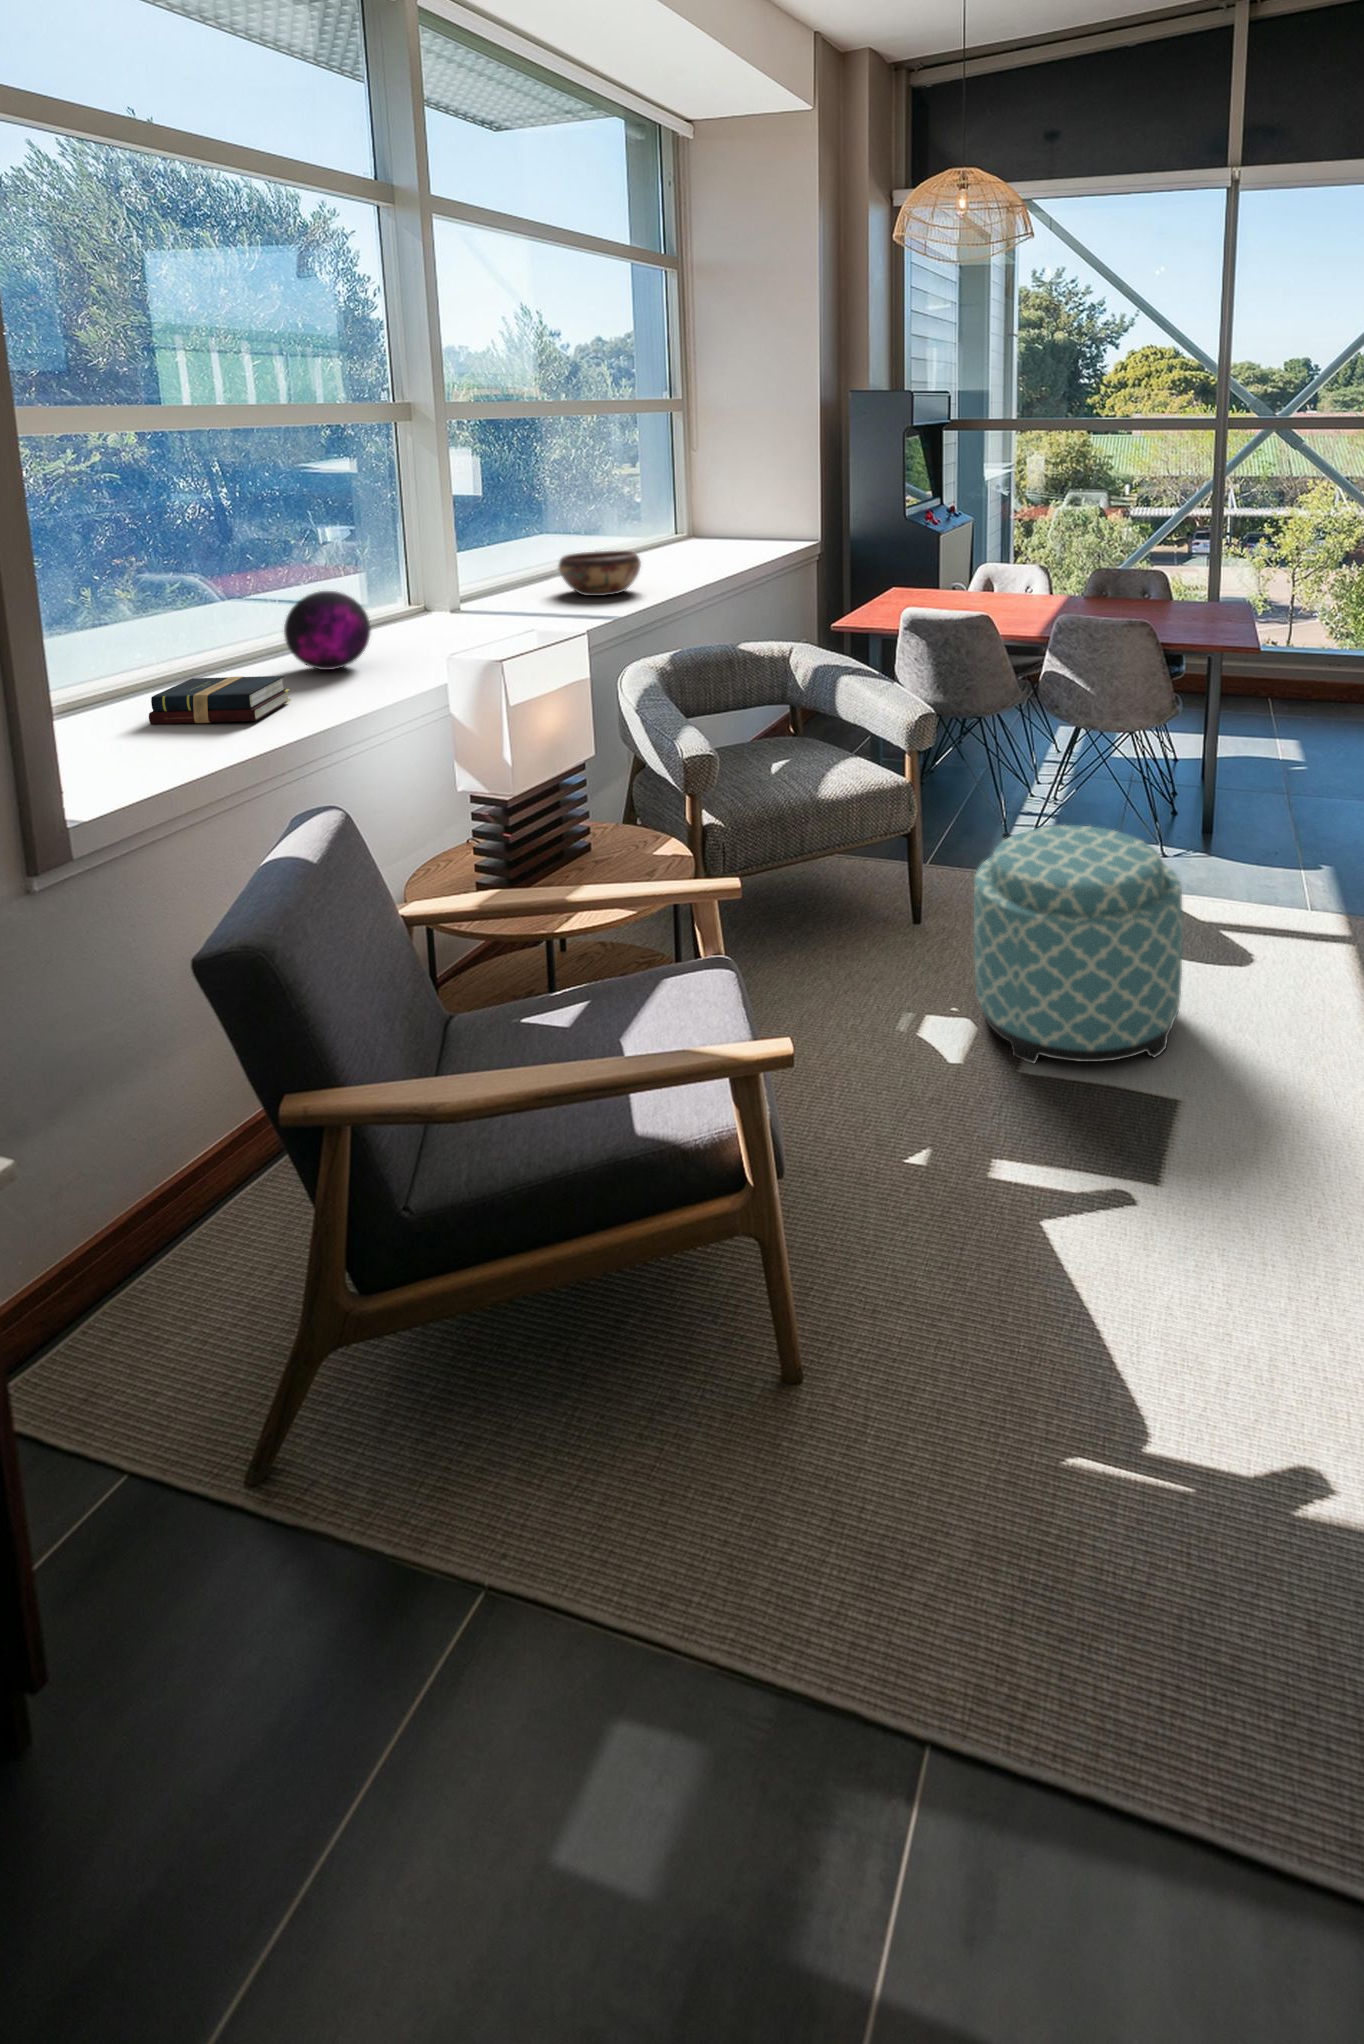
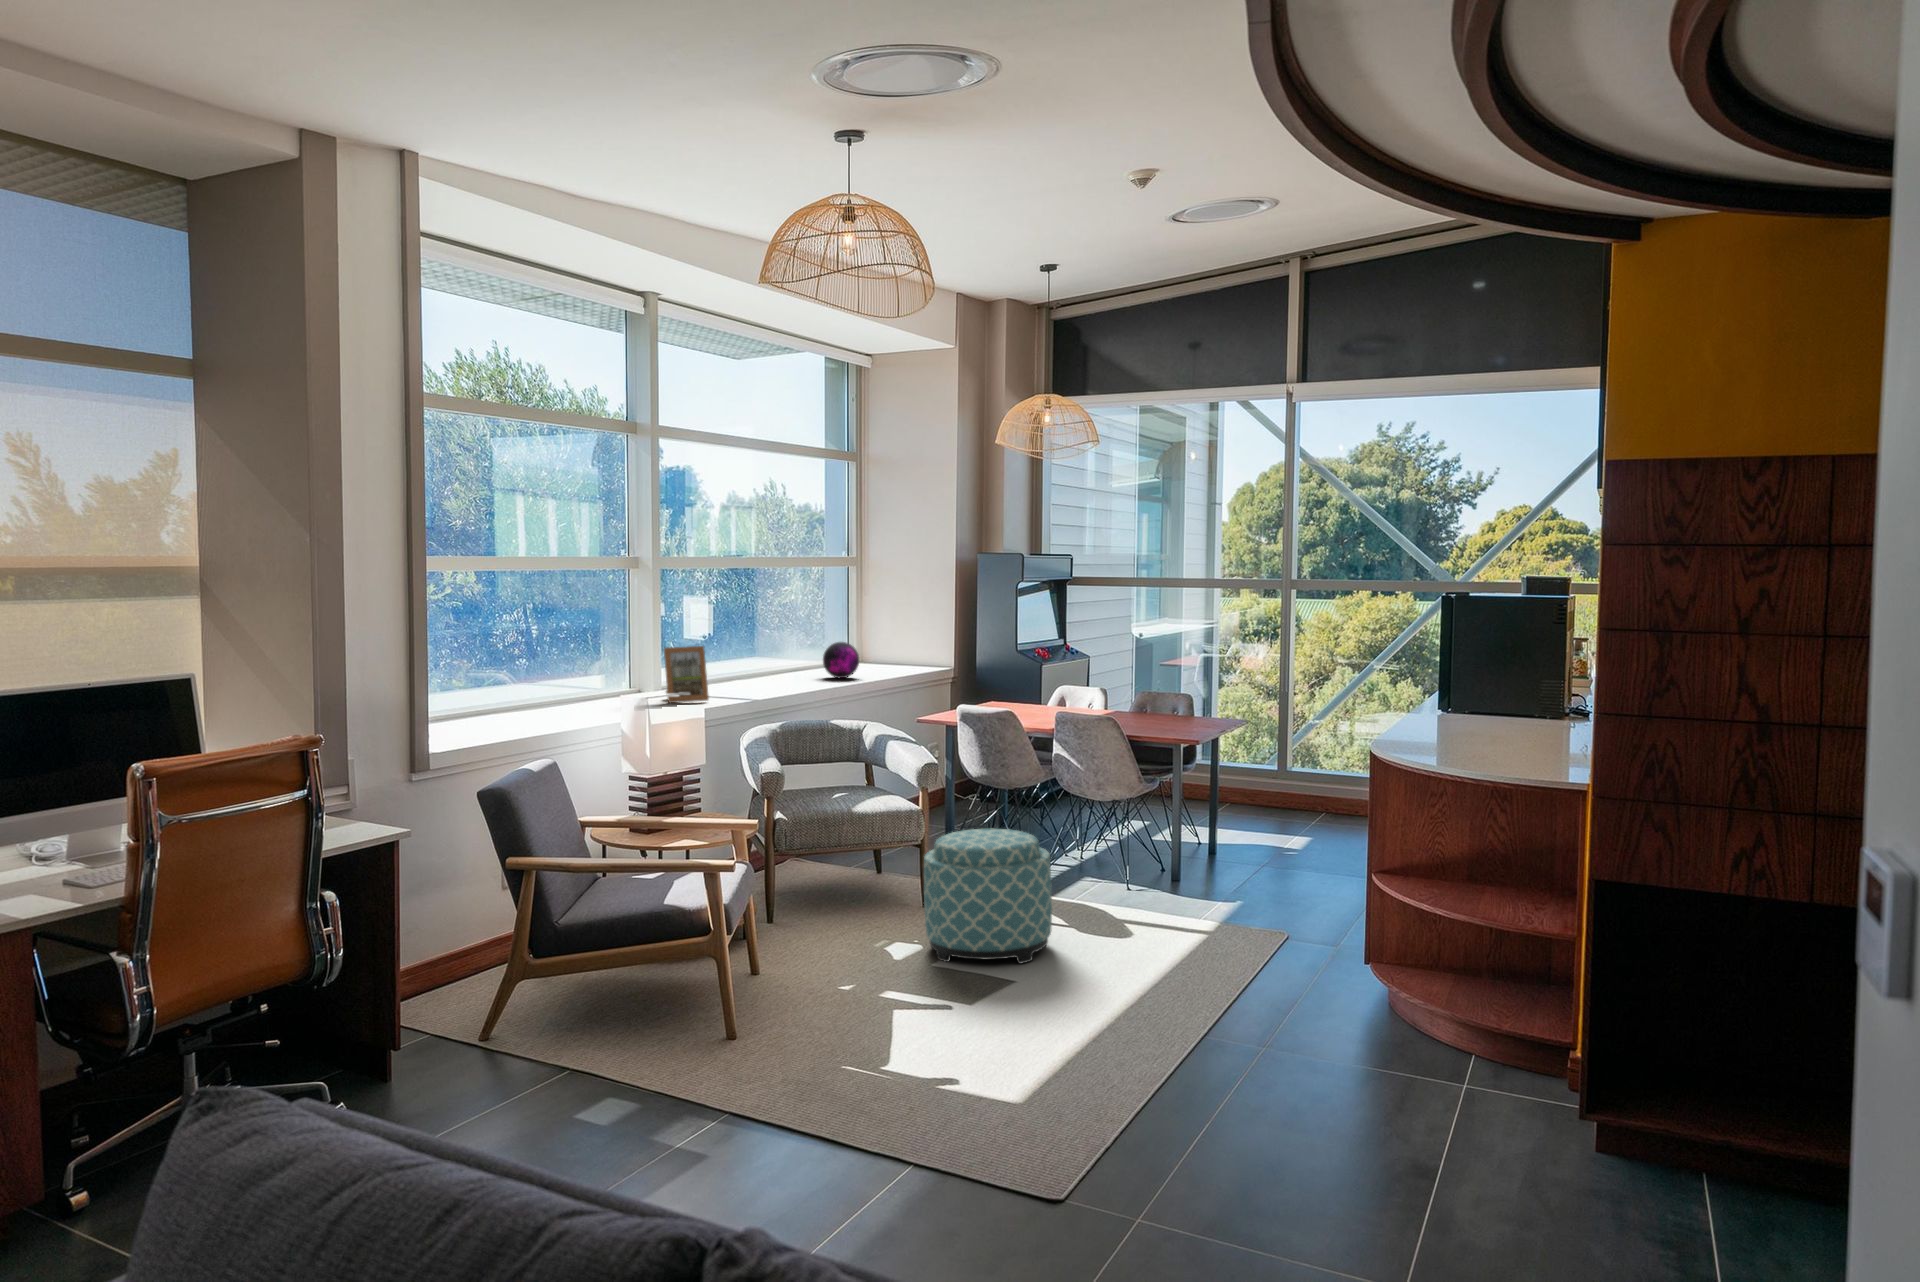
picture frame: none [468,537,544,628] -> present [664,646,709,703]
decorative bowl: present [558,551,641,596] -> none [731,662,788,692]
decorative orb: present [284,591,371,670] -> present [823,642,859,678]
hardback book: present [149,676,291,724] -> none [467,710,542,730]

